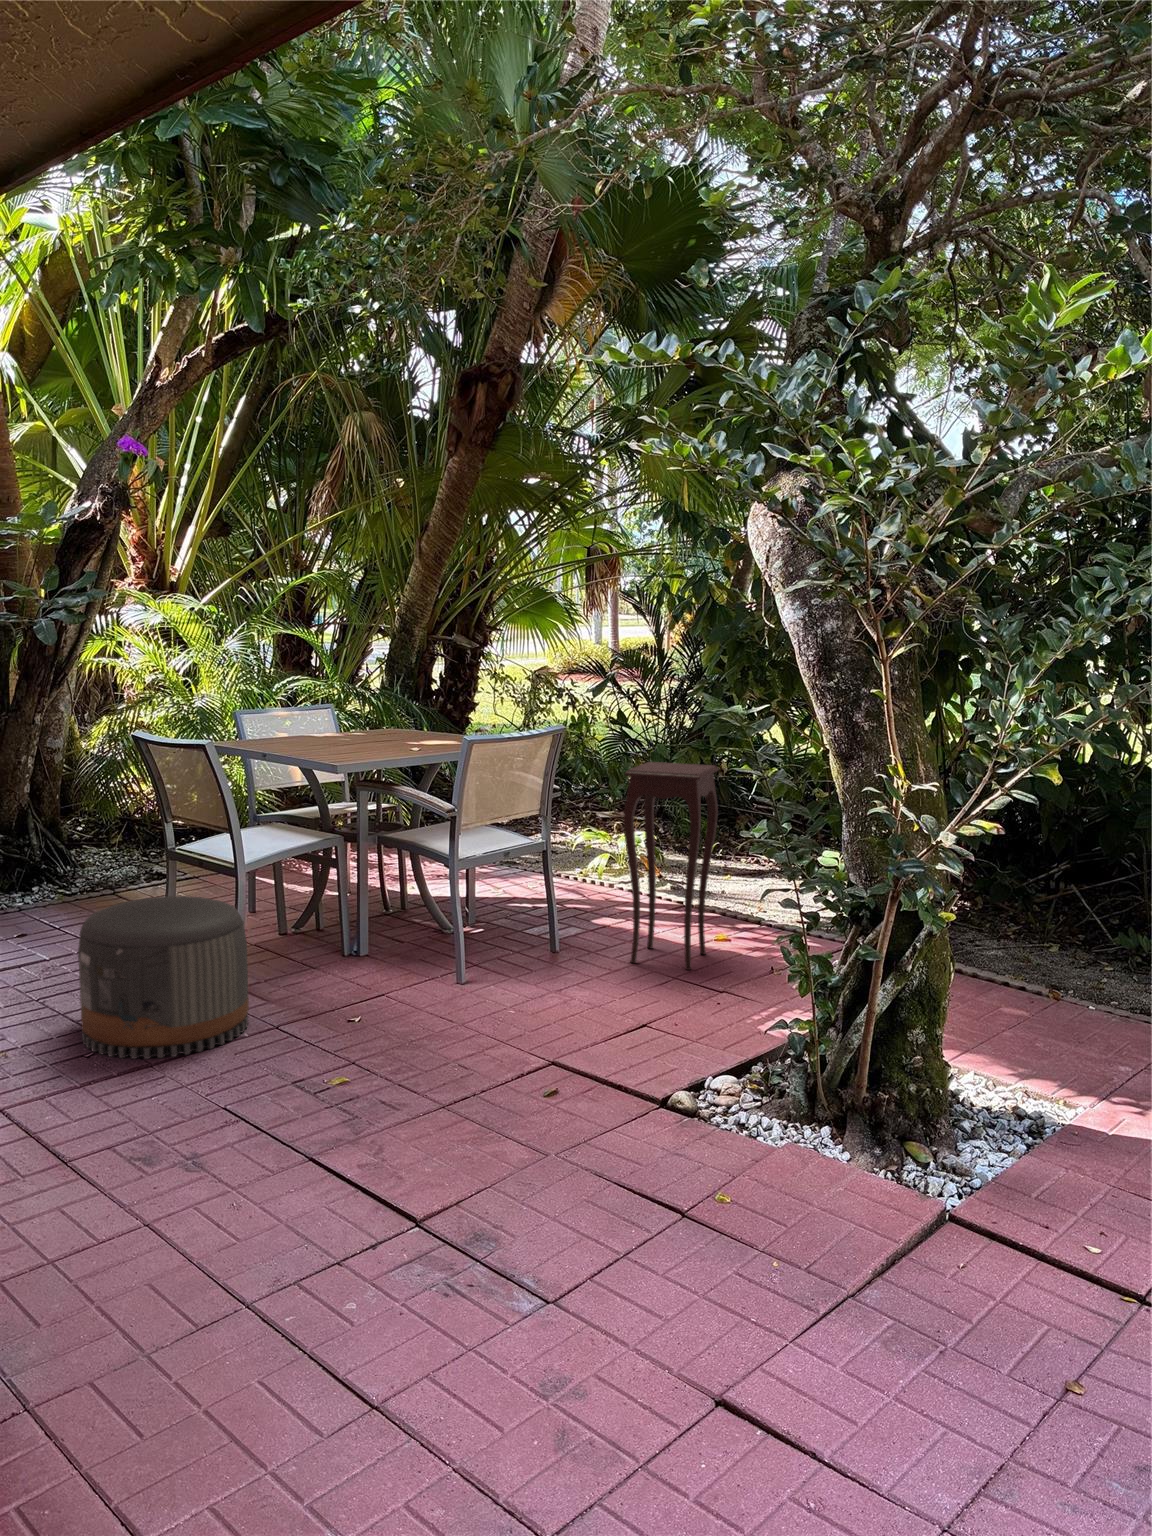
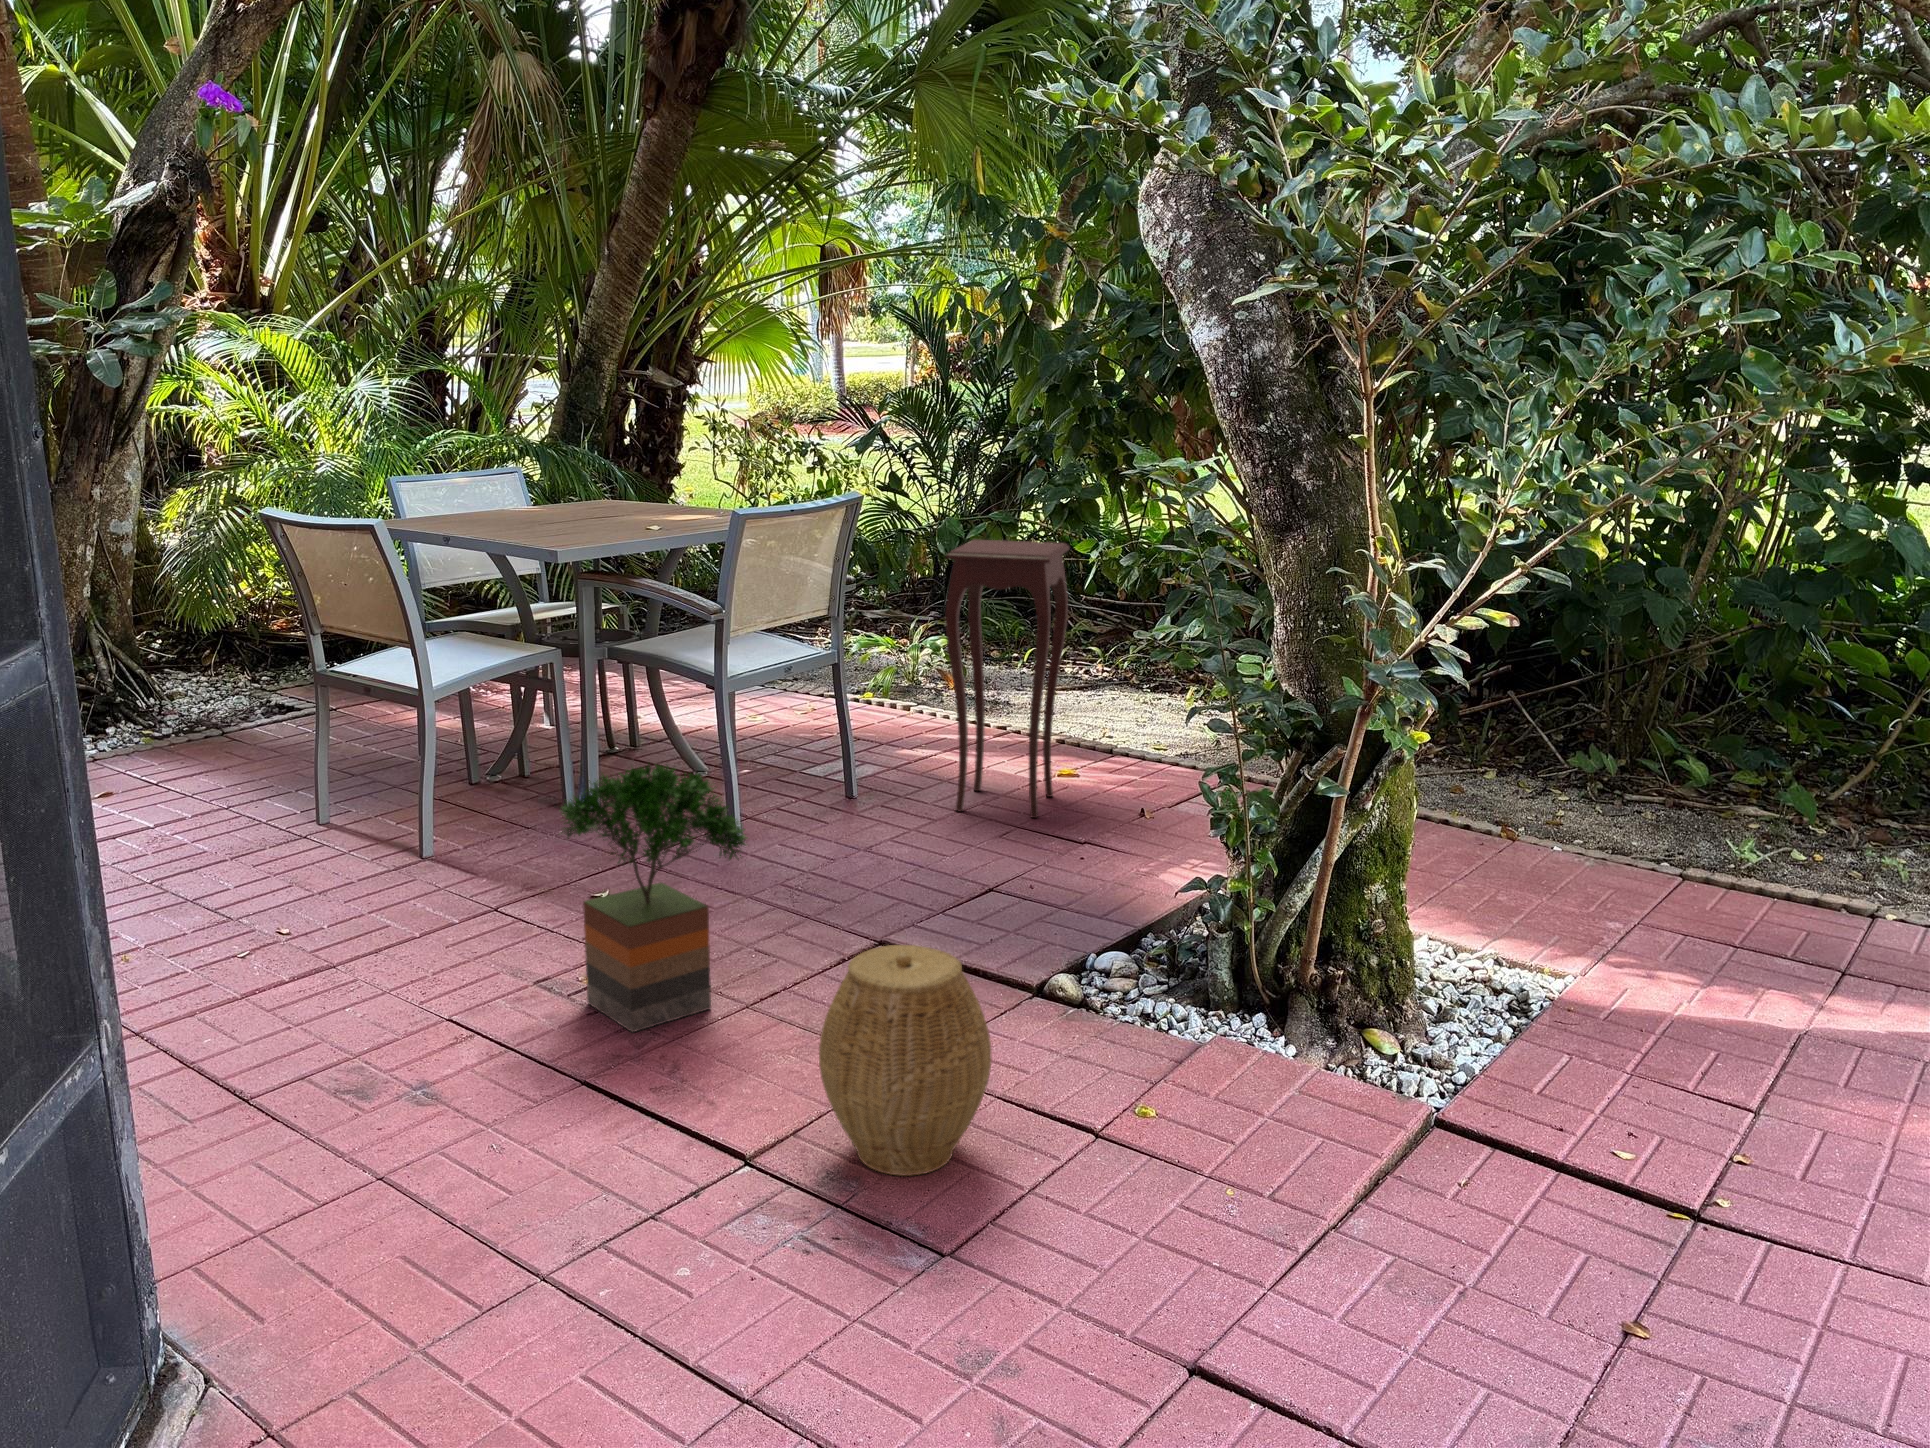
pouf: present [78,896,249,1059] -> none [216,739,455,962]
potted tree: none [307,919,447,1121] -> present [562,764,748,1032]
woven basket: none [471,1062,601,1240] -> present [819,945,992,1176]

